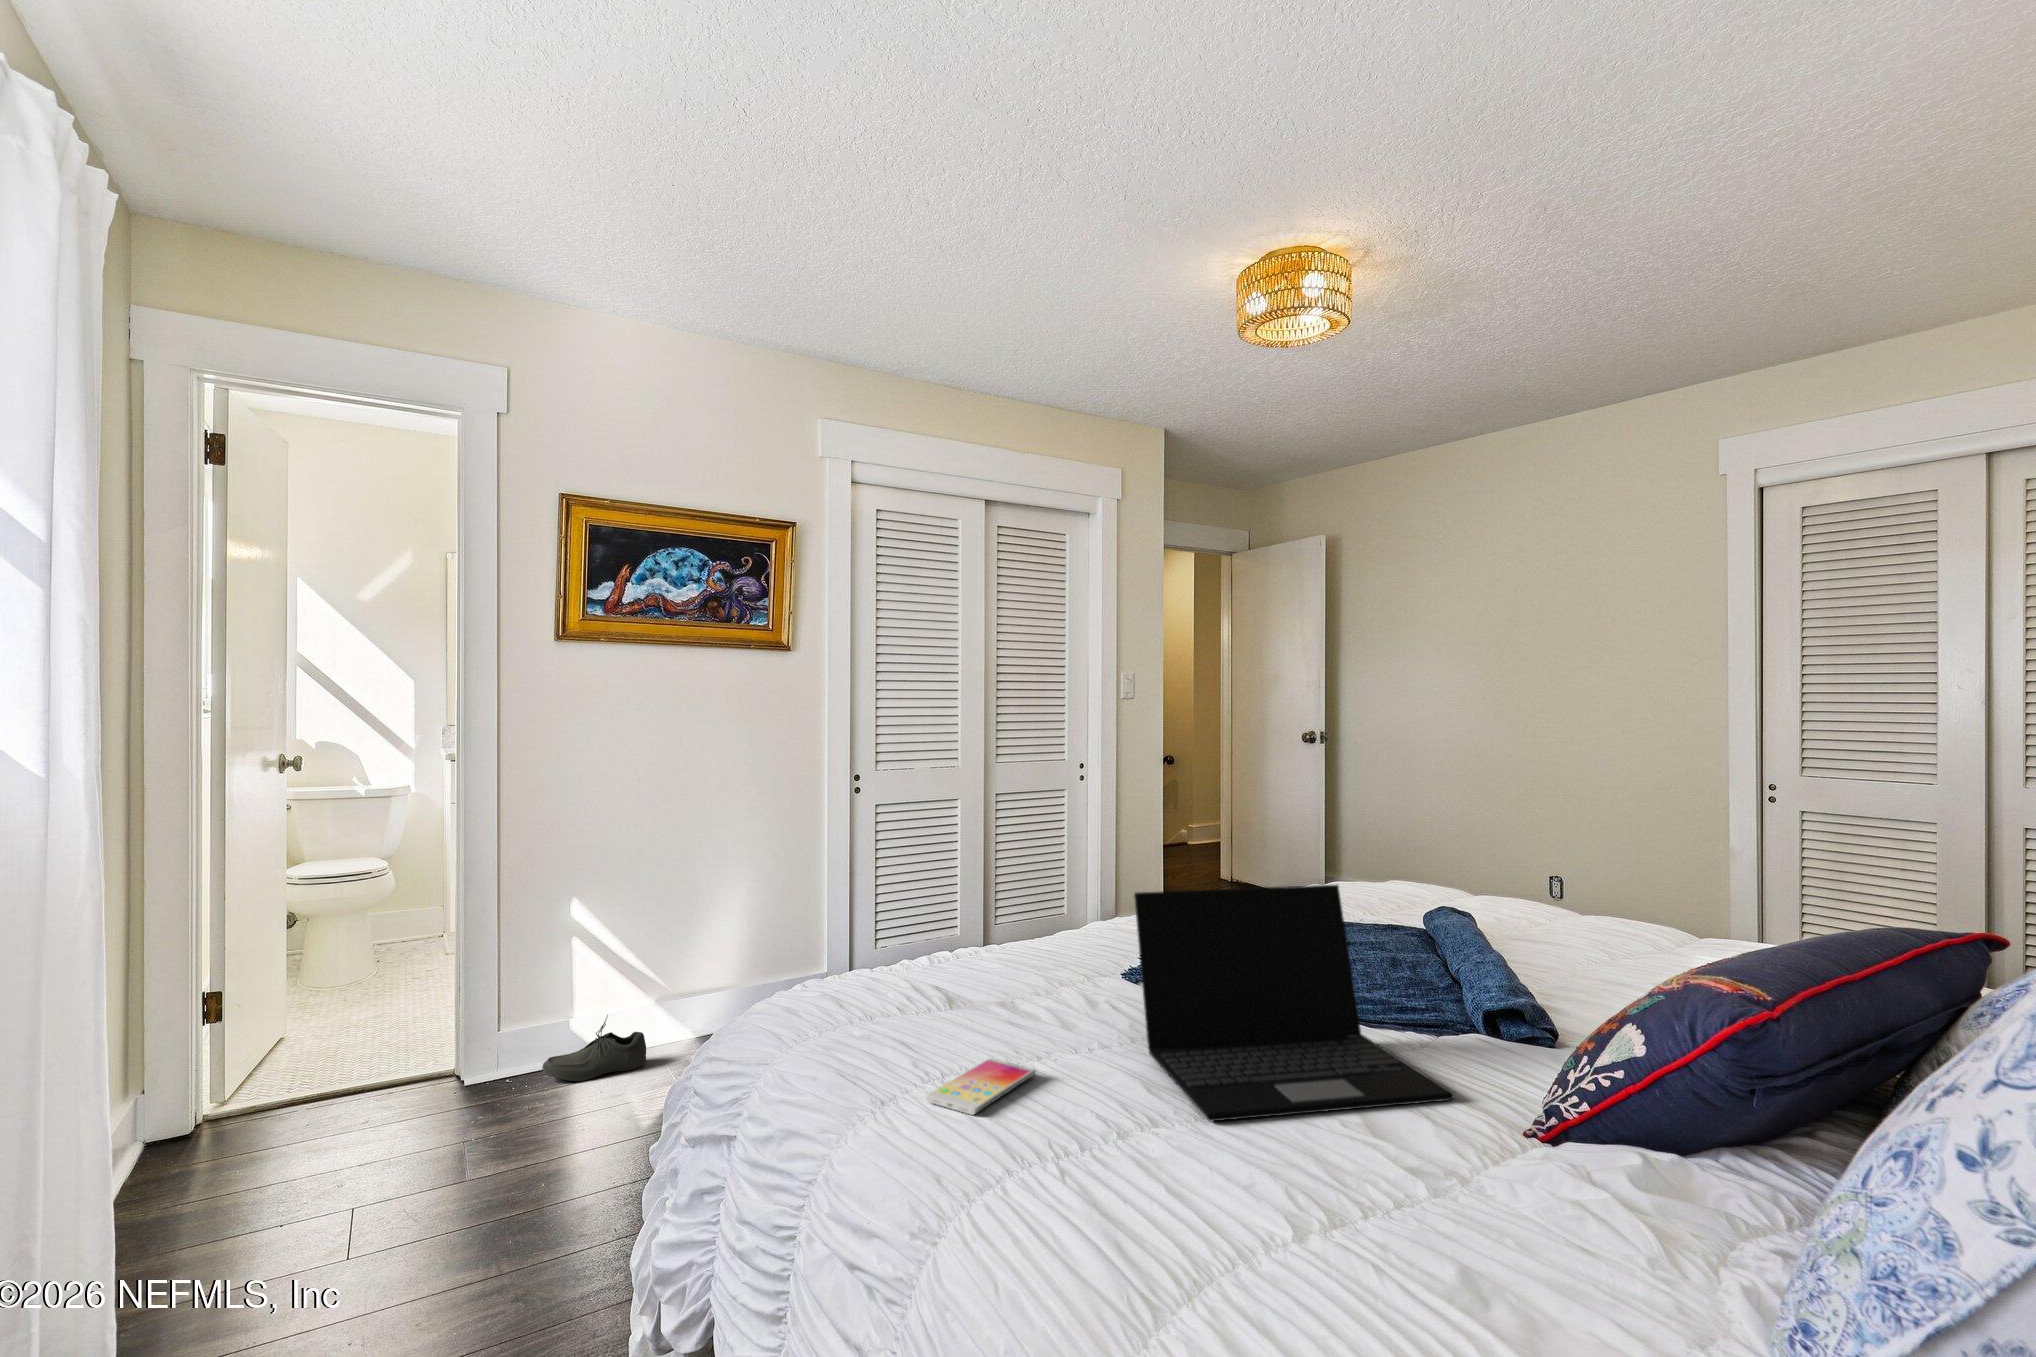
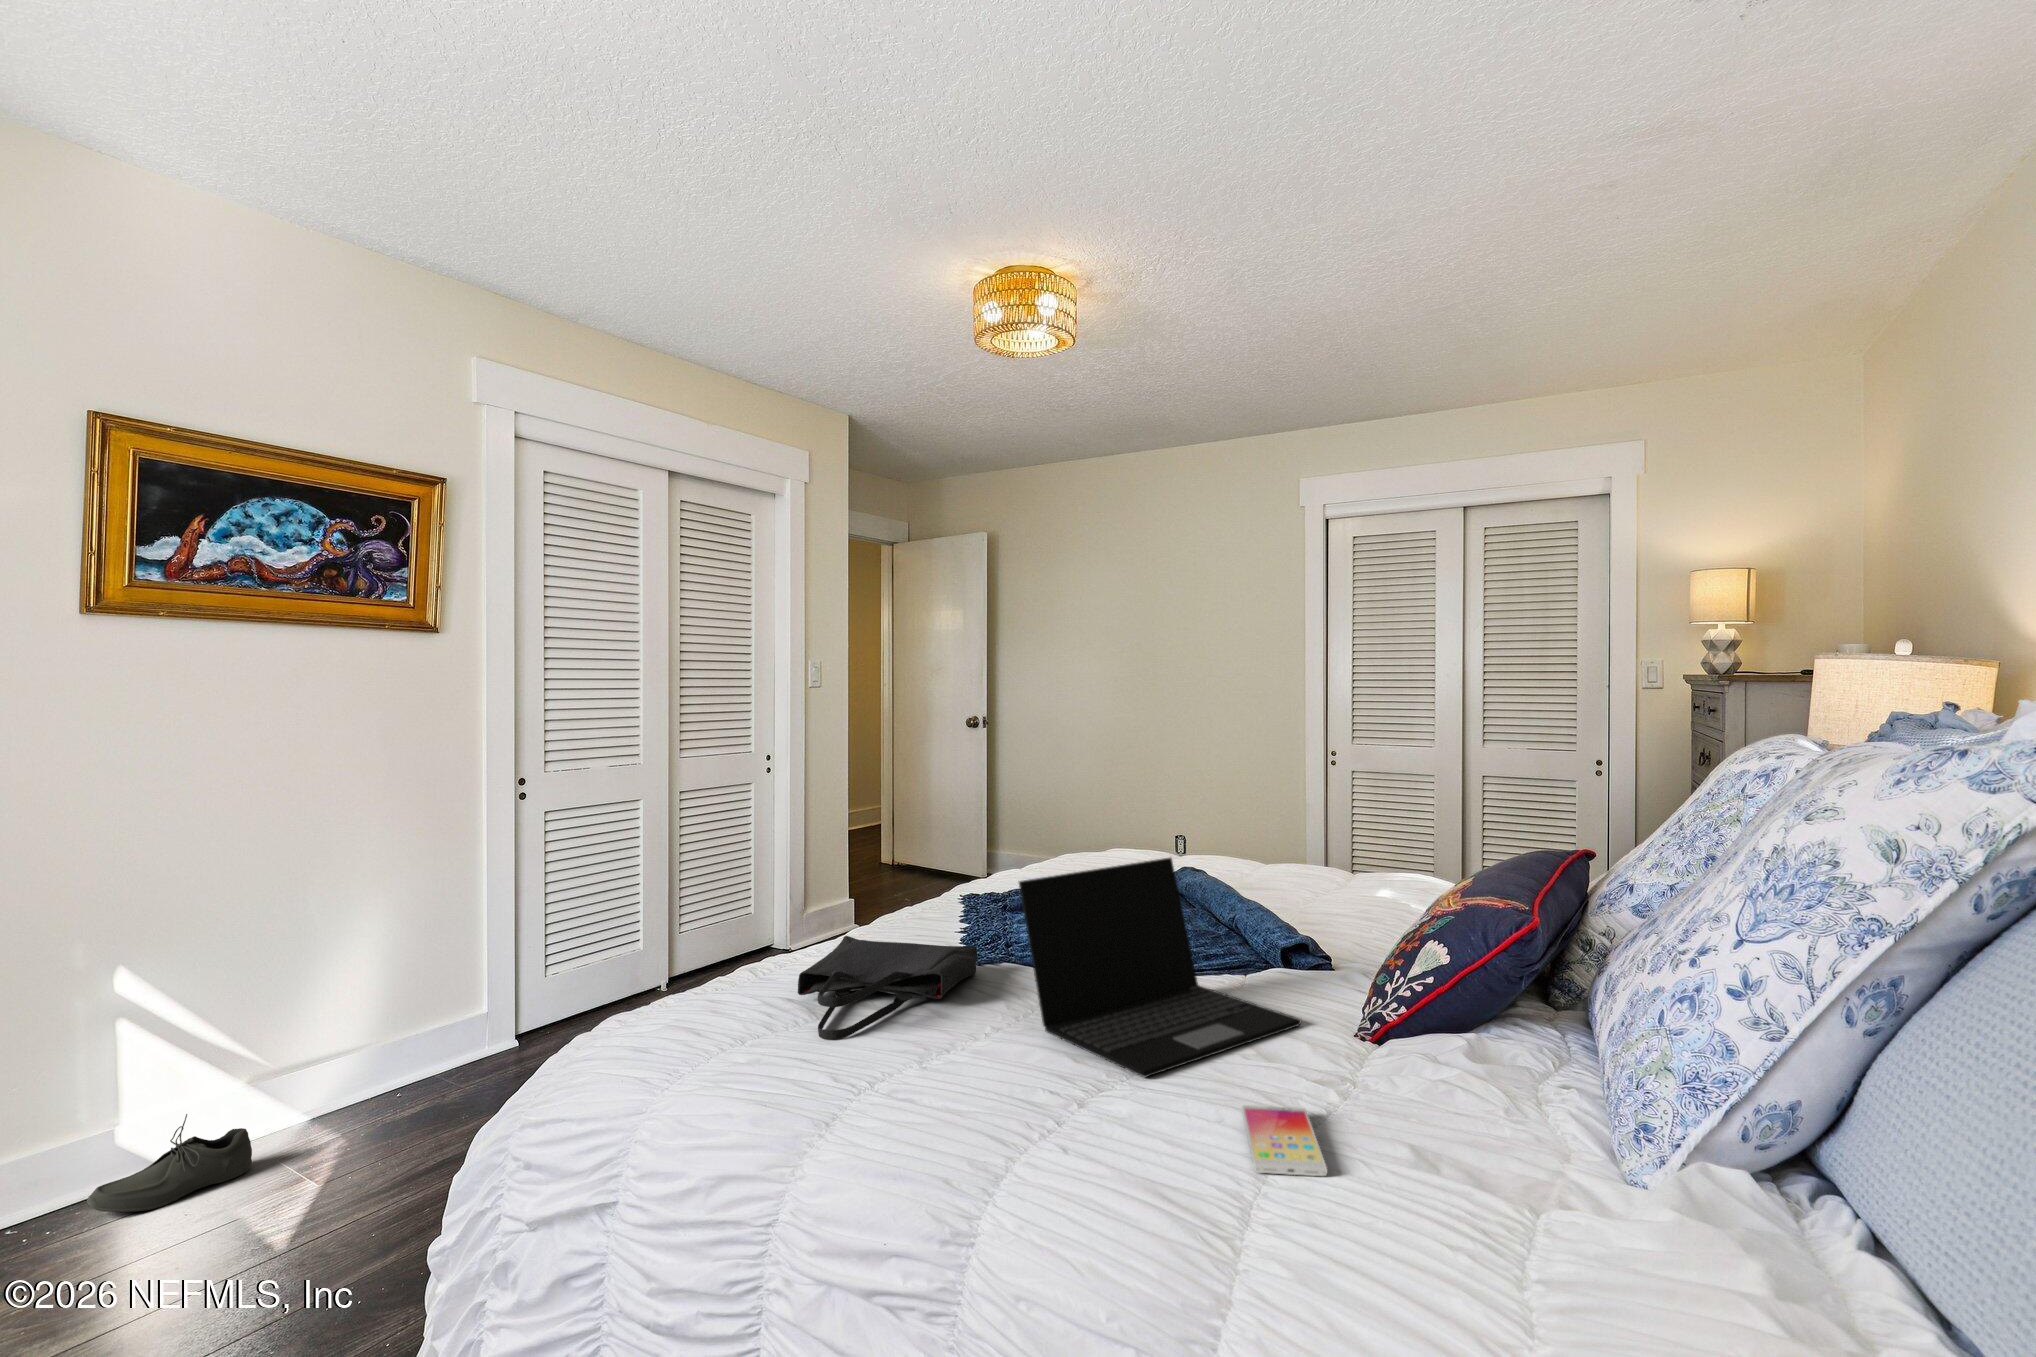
tote bag: none [945,934,1142,1028] -> present [798,936,977,1040]
smartphone: present [926,1058,1036,1115] -> present [1242,1105,1328,1176]

